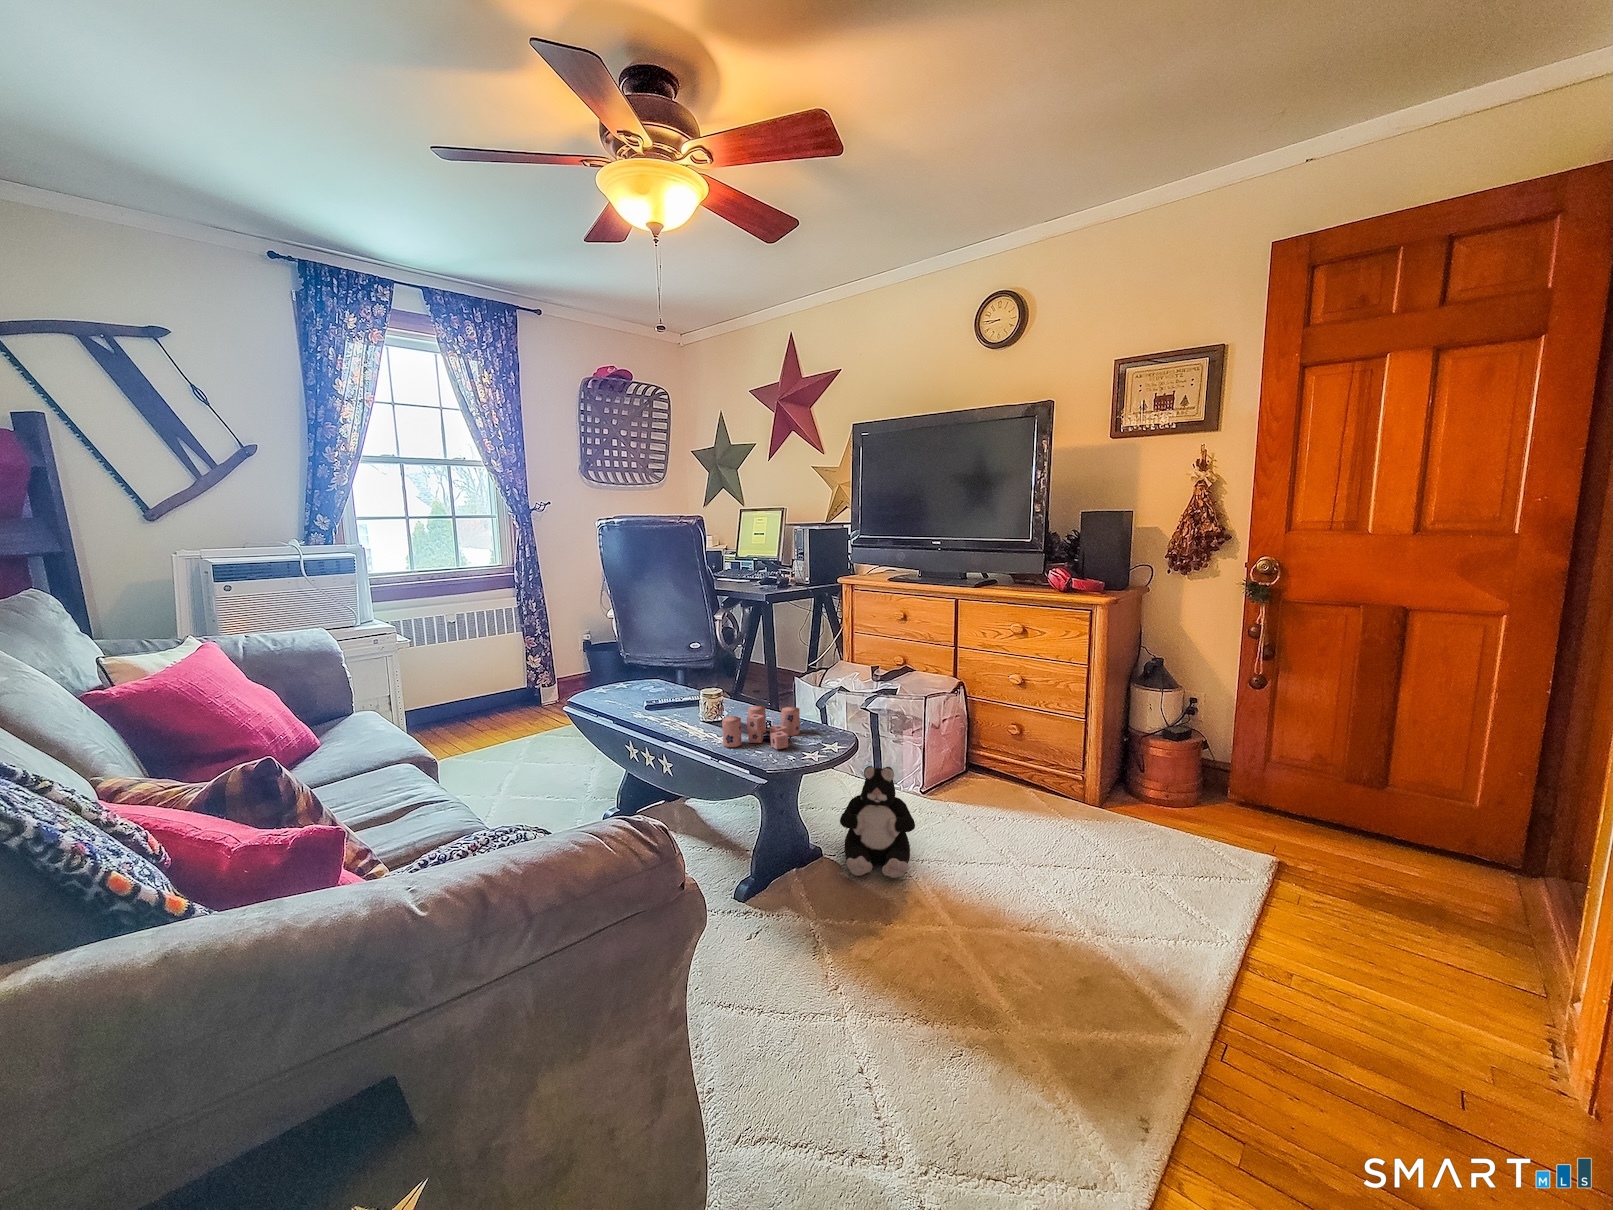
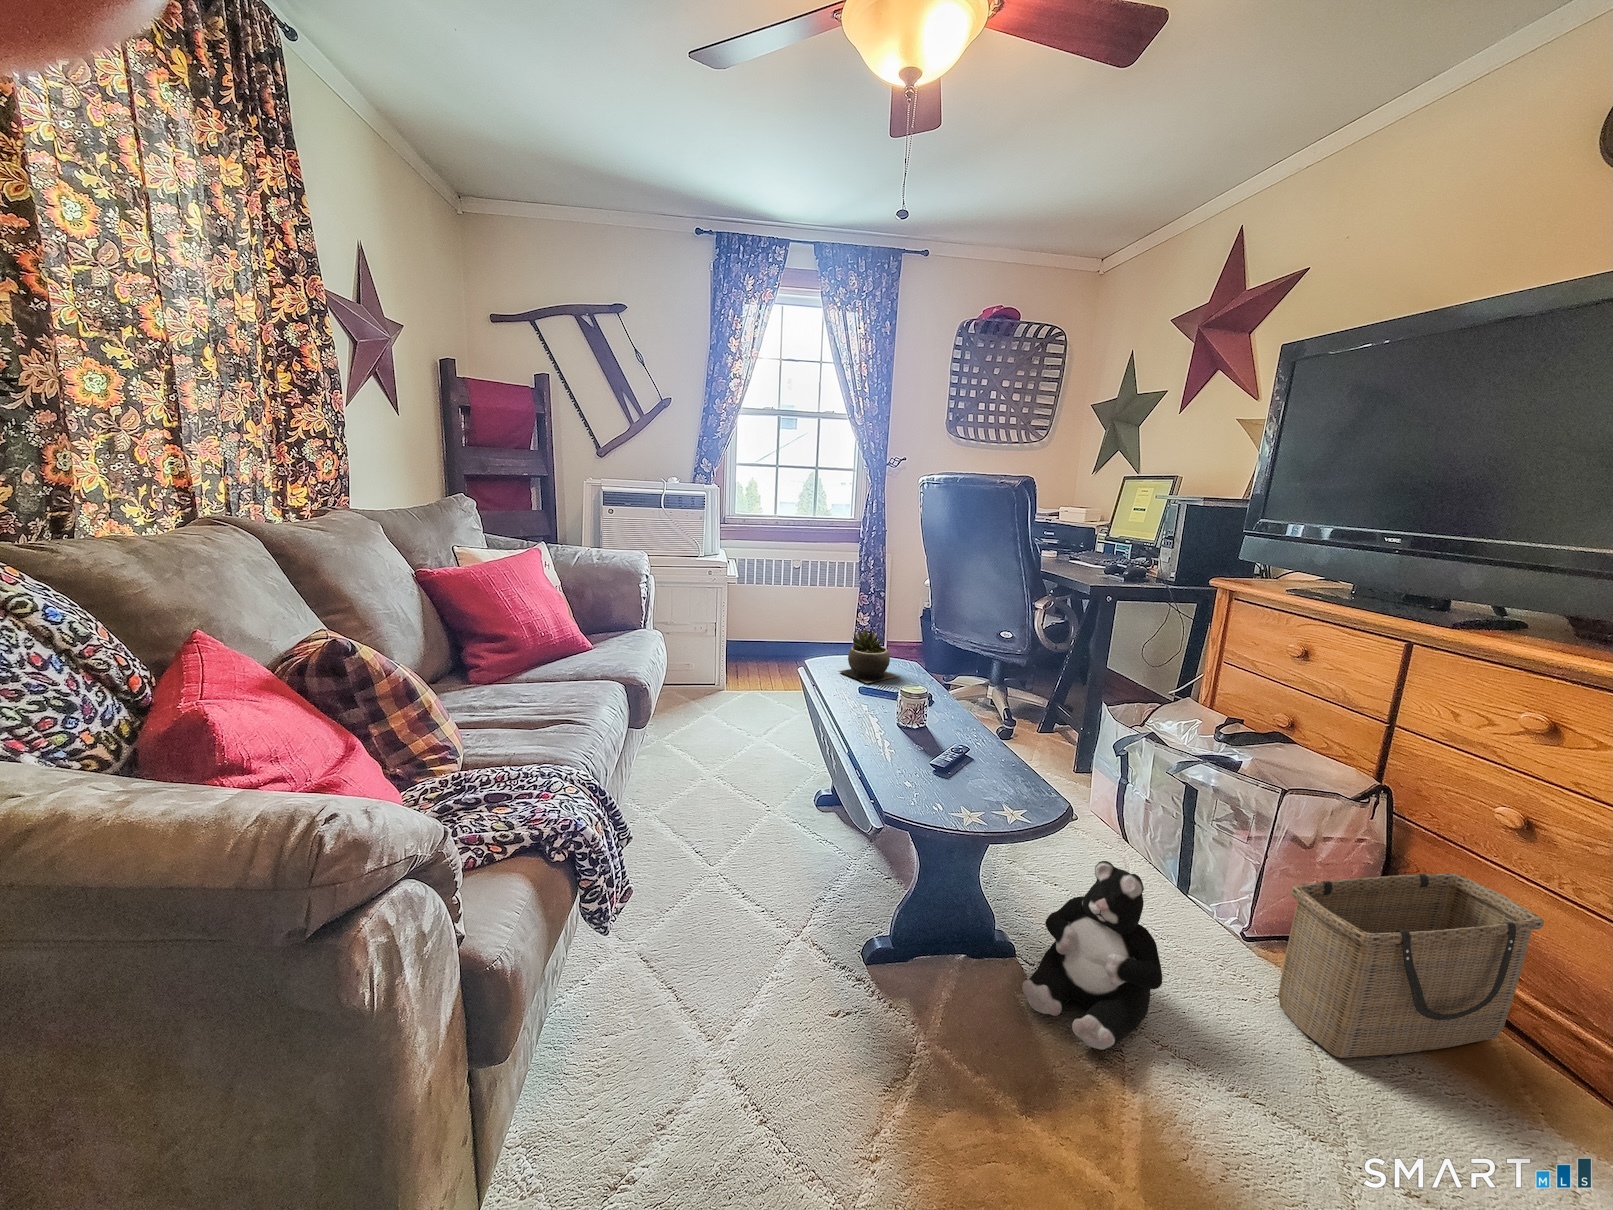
succulent plant: none [613,655,664,701] -> present [839,628,898,683]
candle: present [722,706,800,749] -> none [885,722,1003,790]
basket: none [951,717,1039,829] -> present [1278,874,1544,1058]

